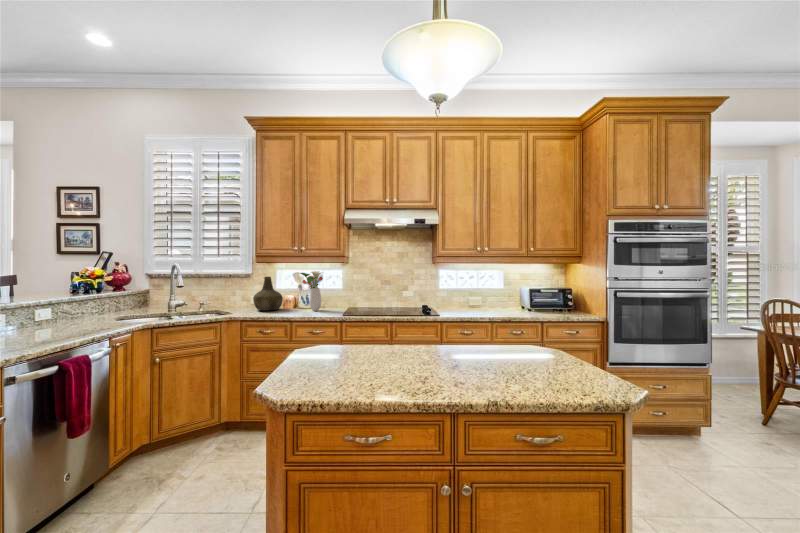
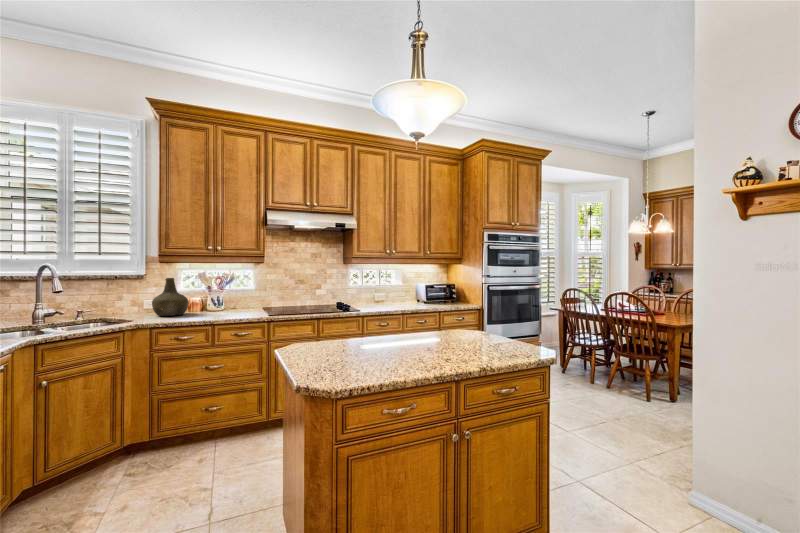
flower arrangement: present [300,271,323,311] -> none [205,271,240,313]

